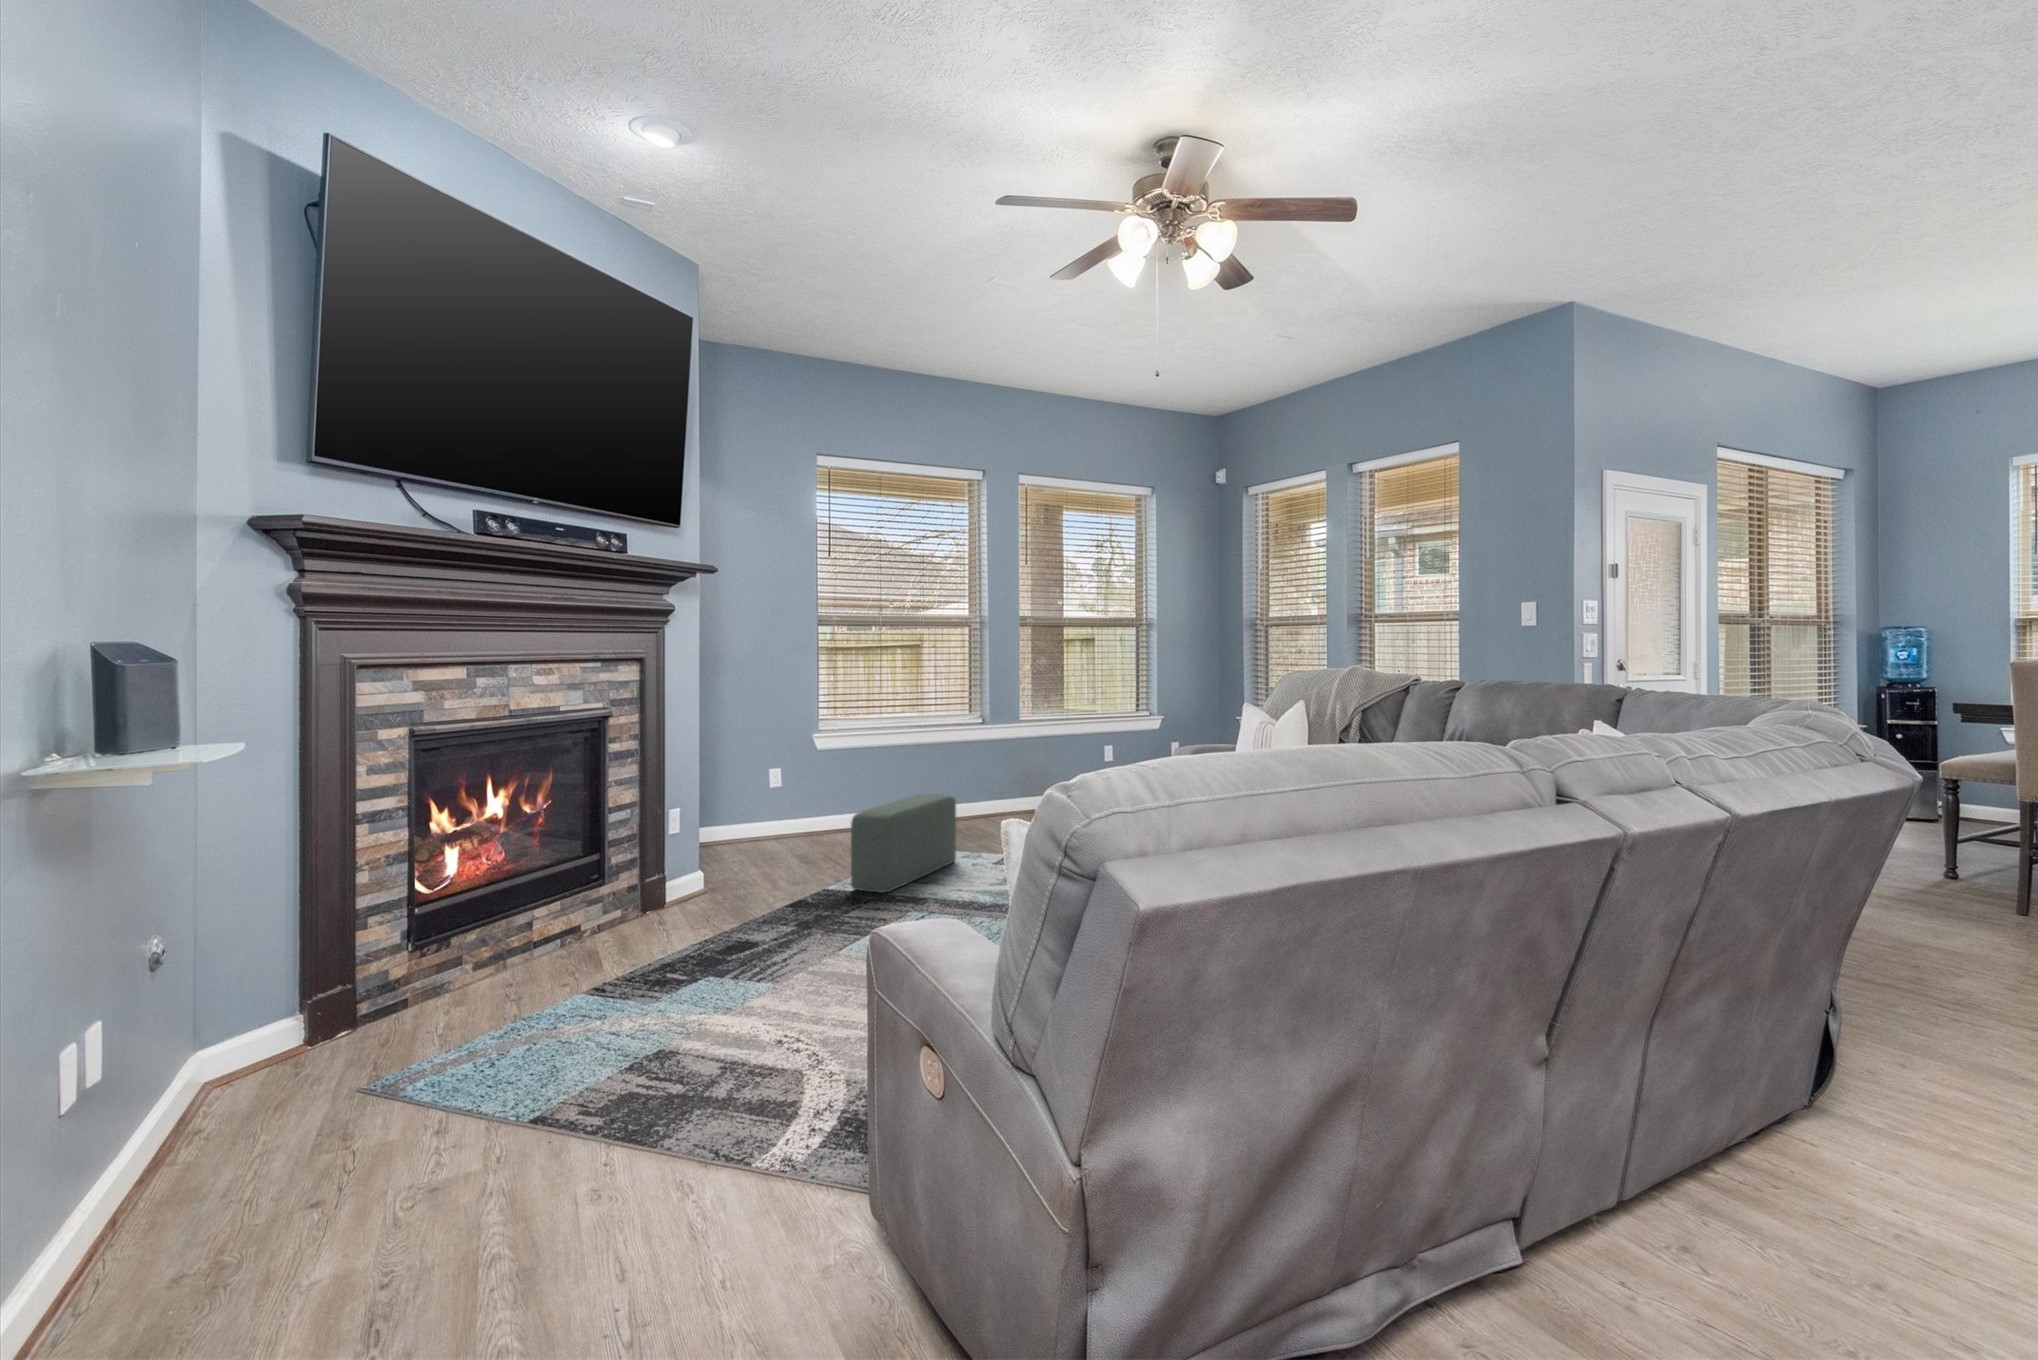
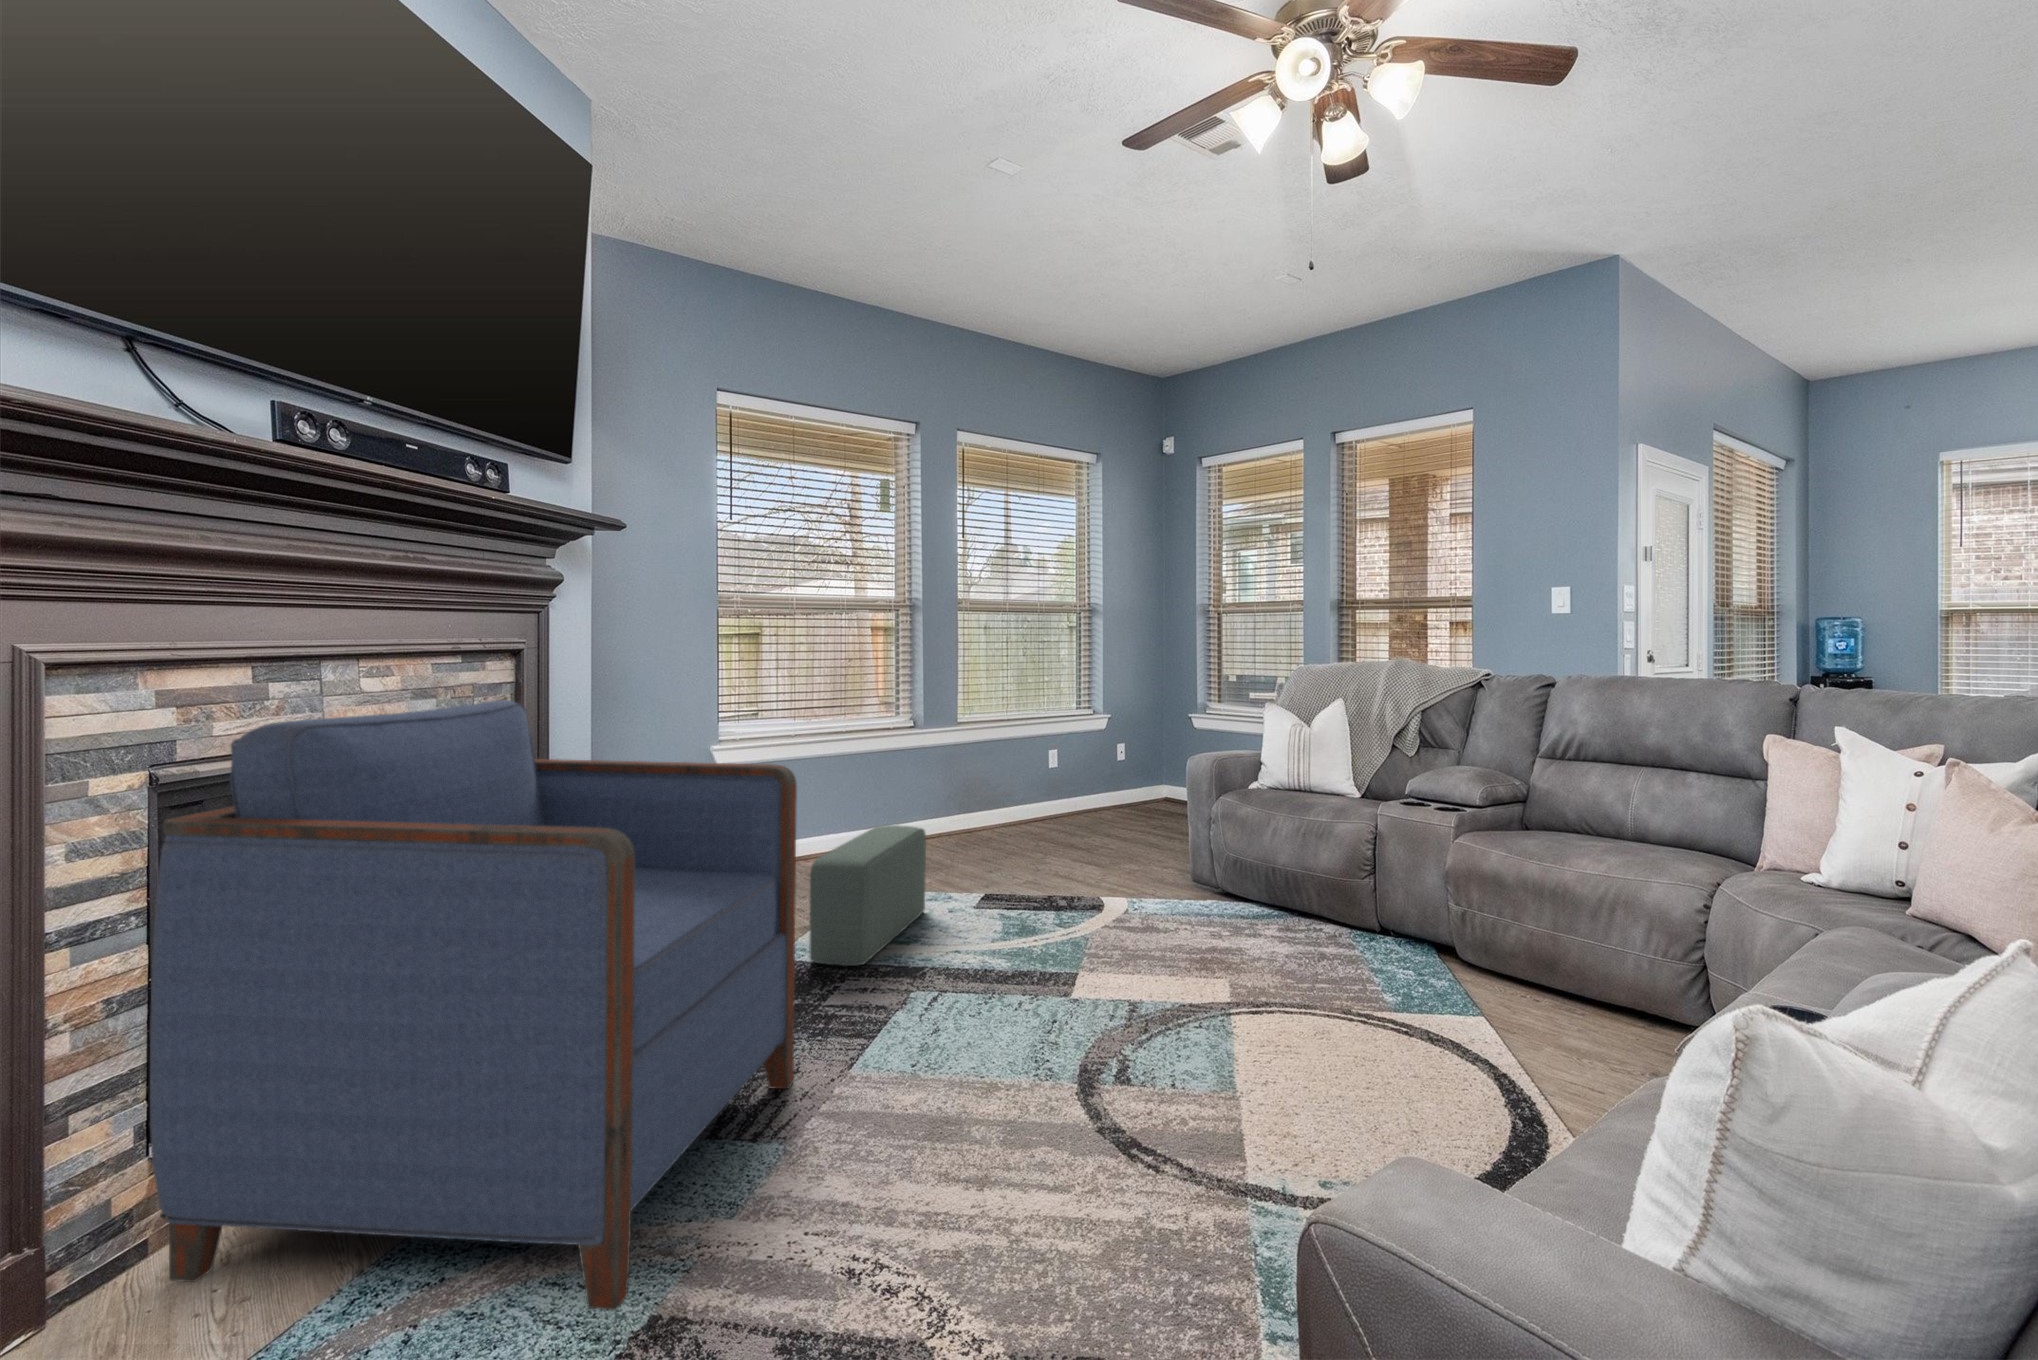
armchair: none [408,691,802,1048] -> present [150,700,797,1310]

